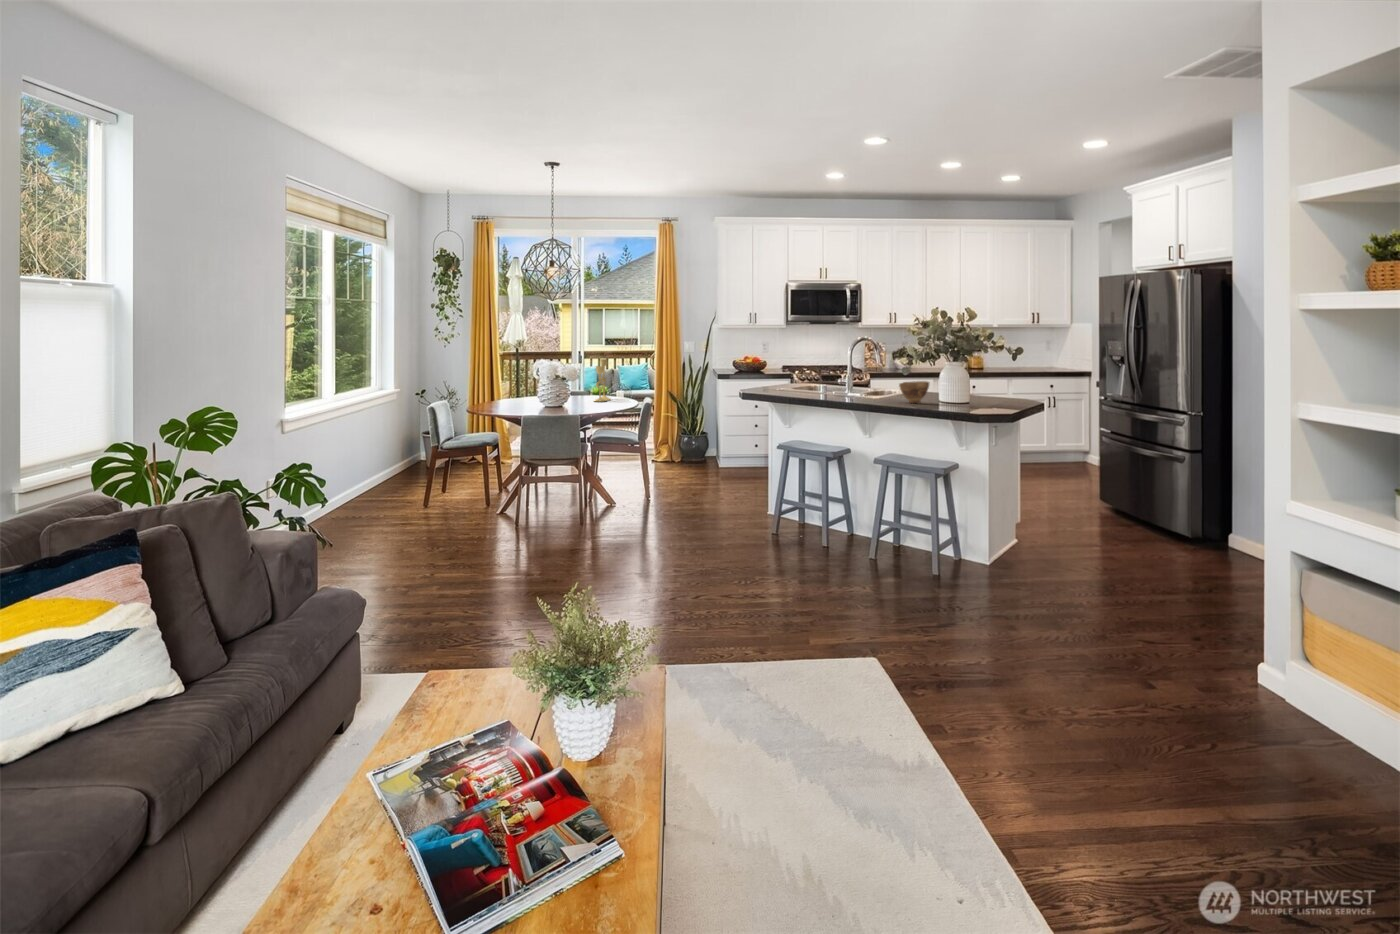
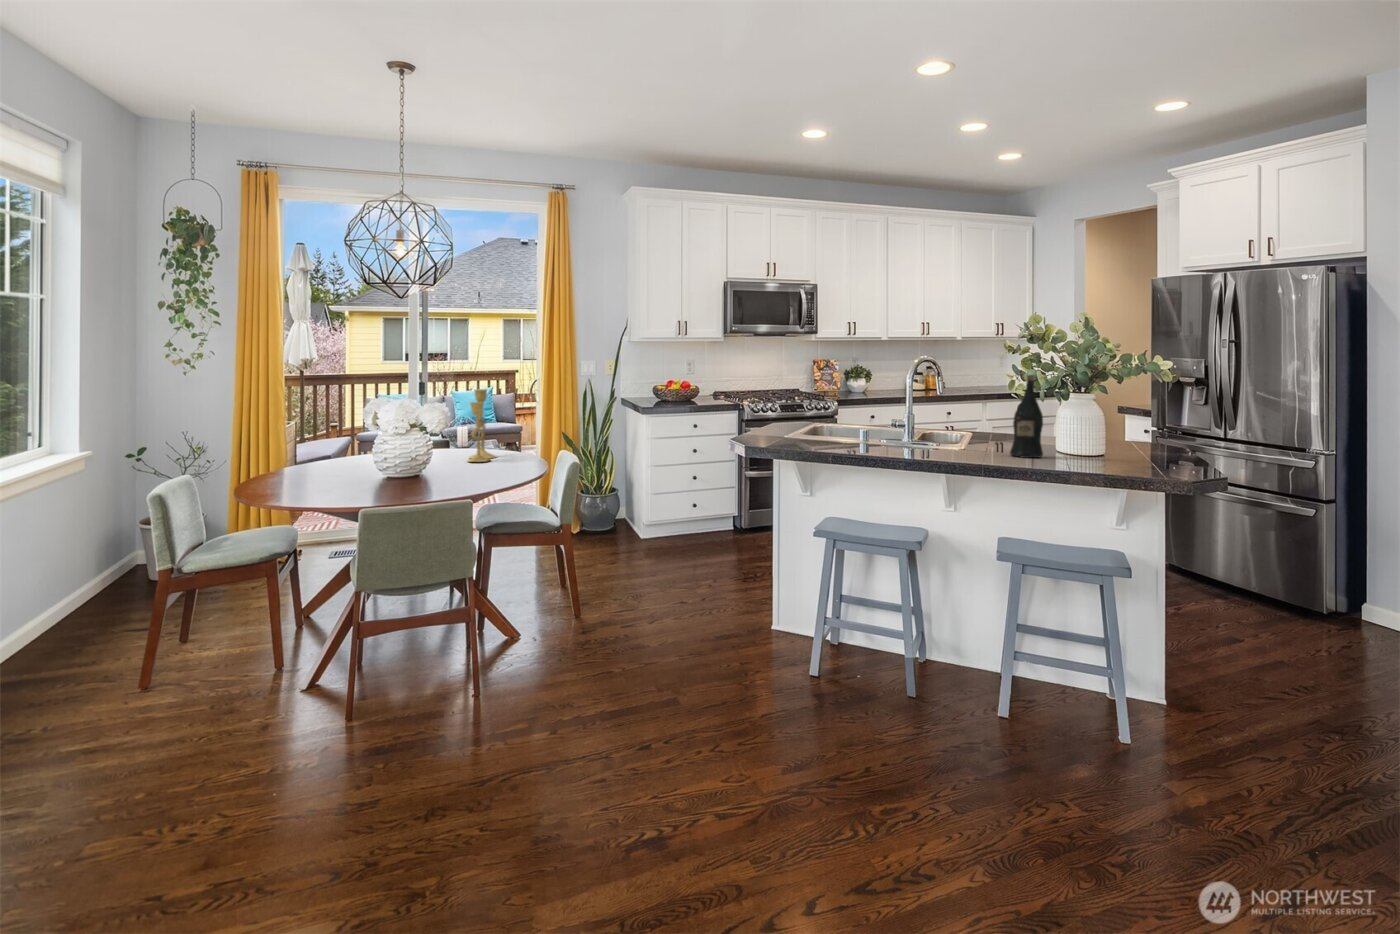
wine bottle: none [869,352,887,399] -> present [1010,375,1043,458]
bowl: present [899,381,929,403] -> none [1091,426,1163,467]

